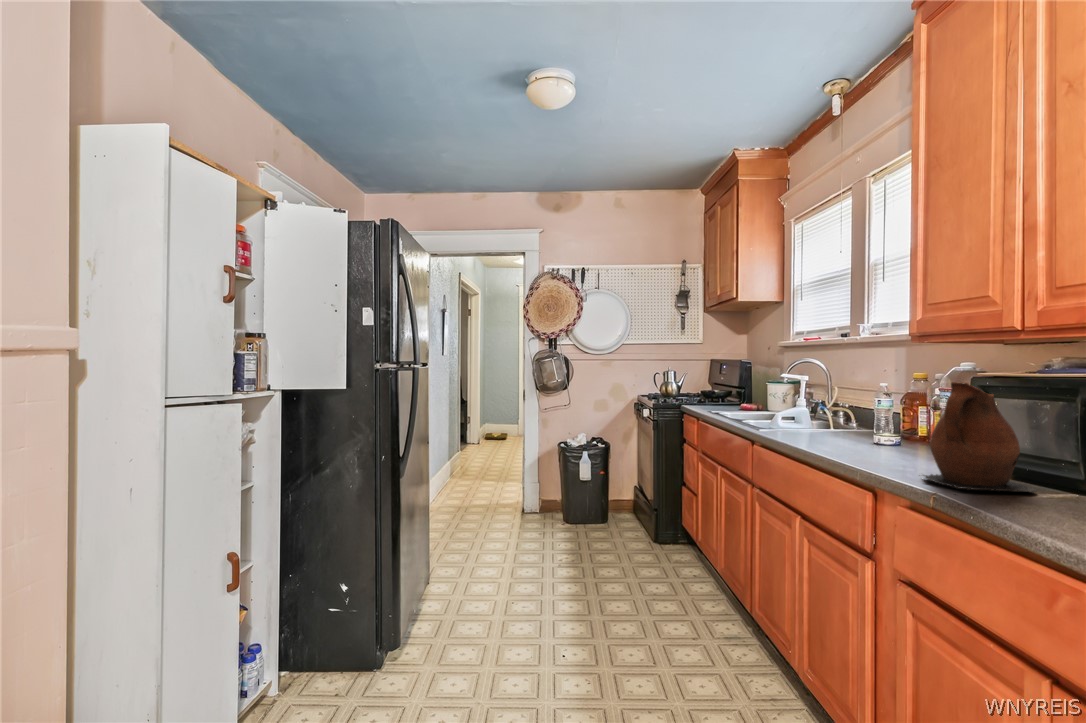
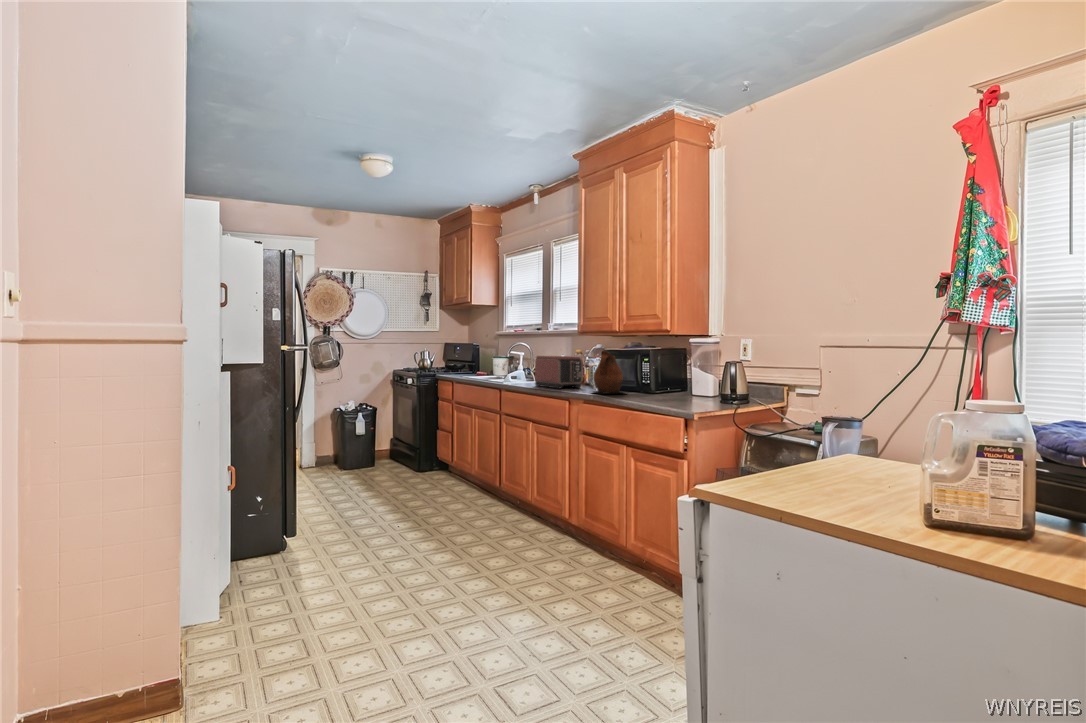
toaster: none [808,385,913,457] -> present [535,356,583,389]

